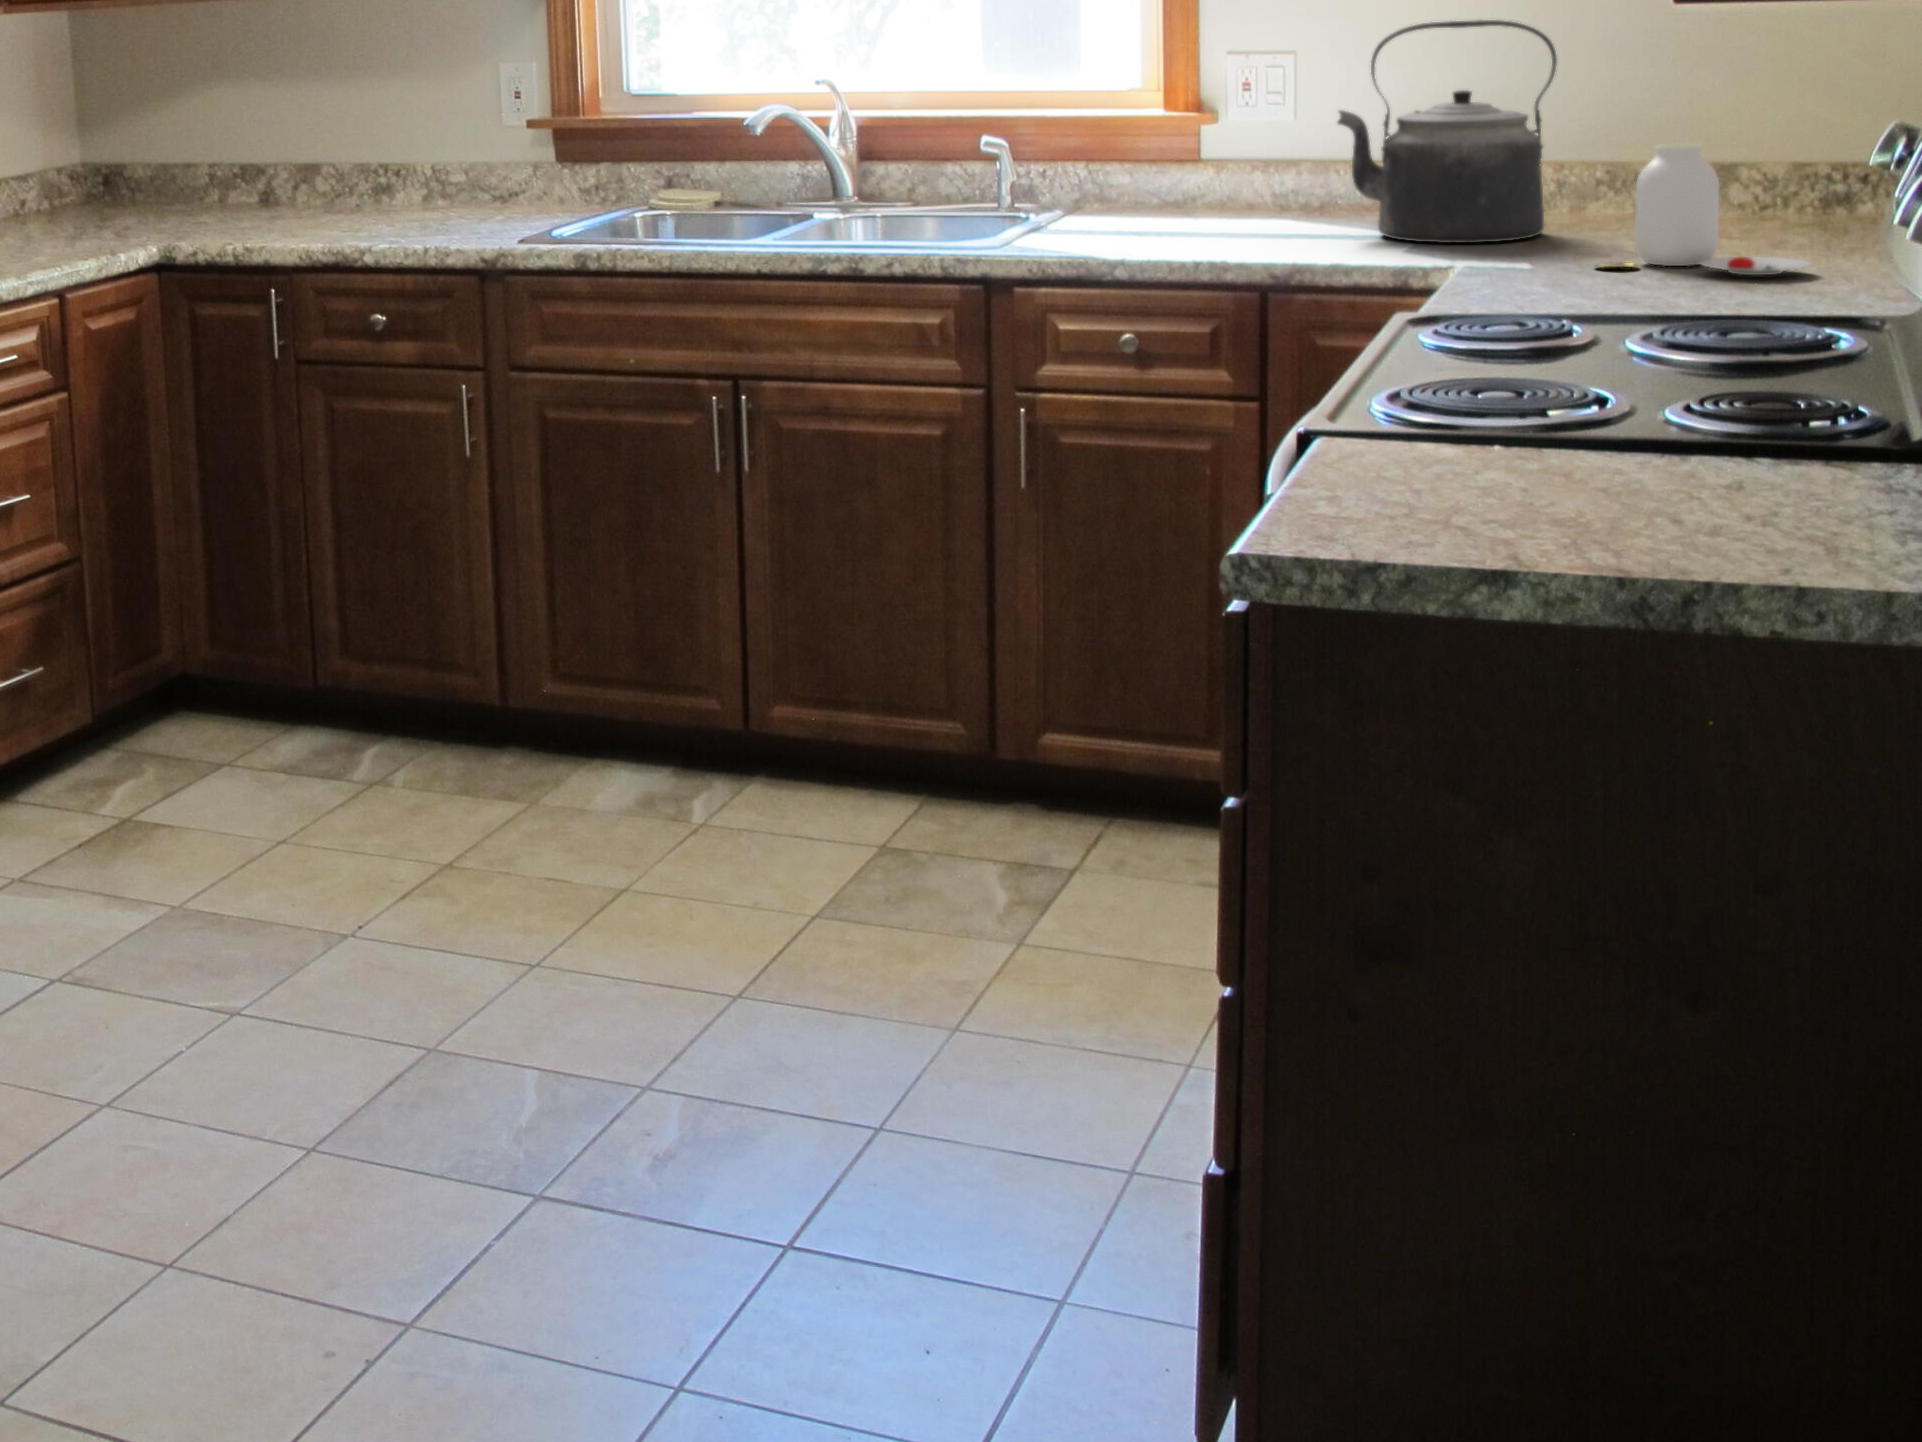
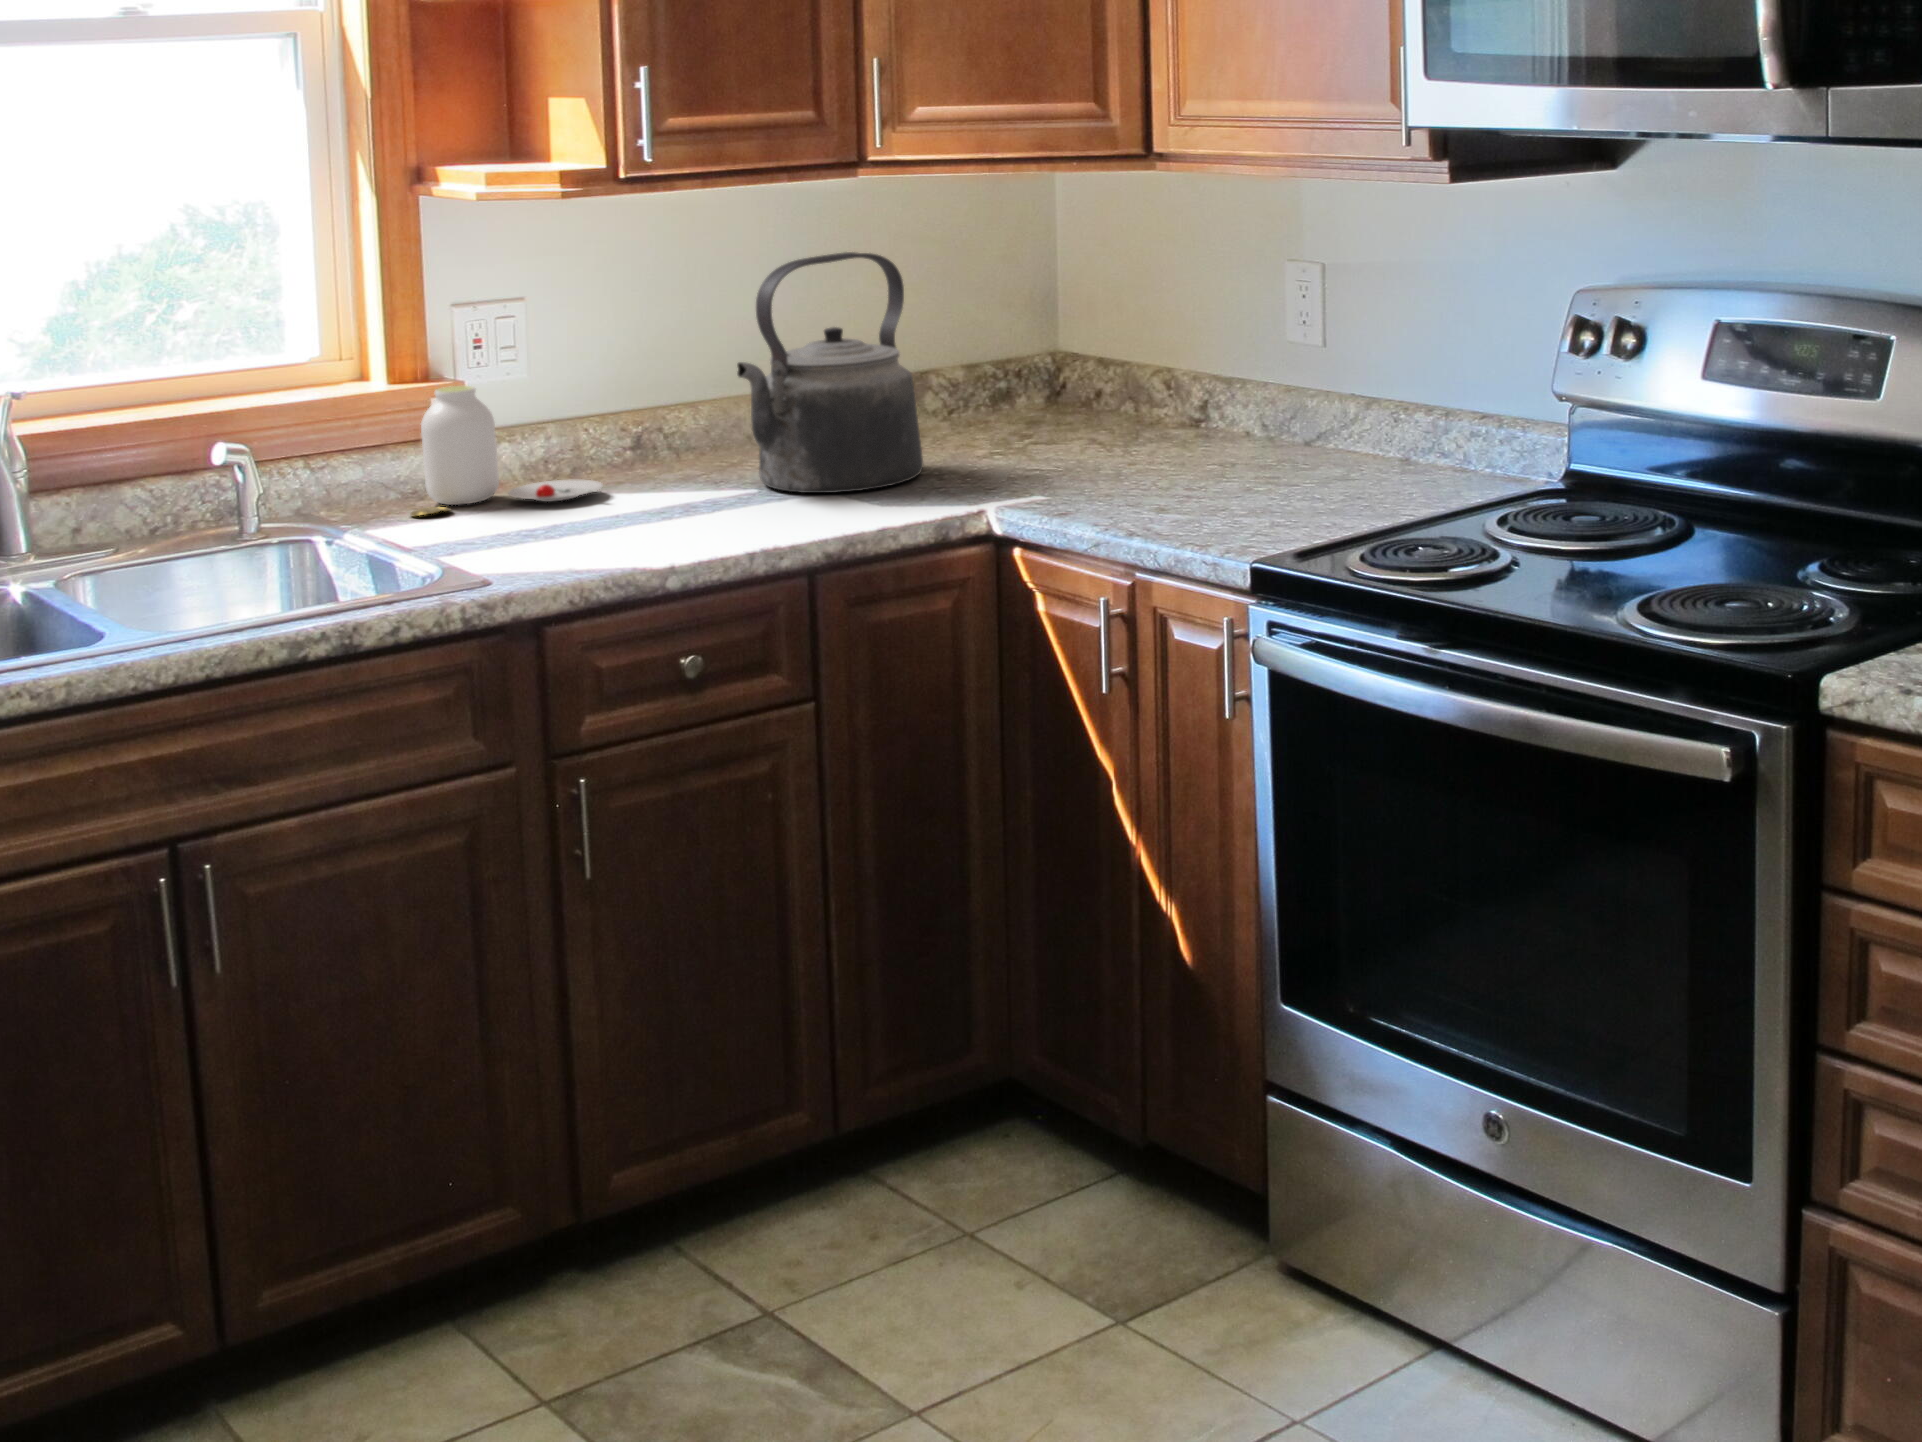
jar: present [1596,144,1812,275] -> present [410,386,603,516]

